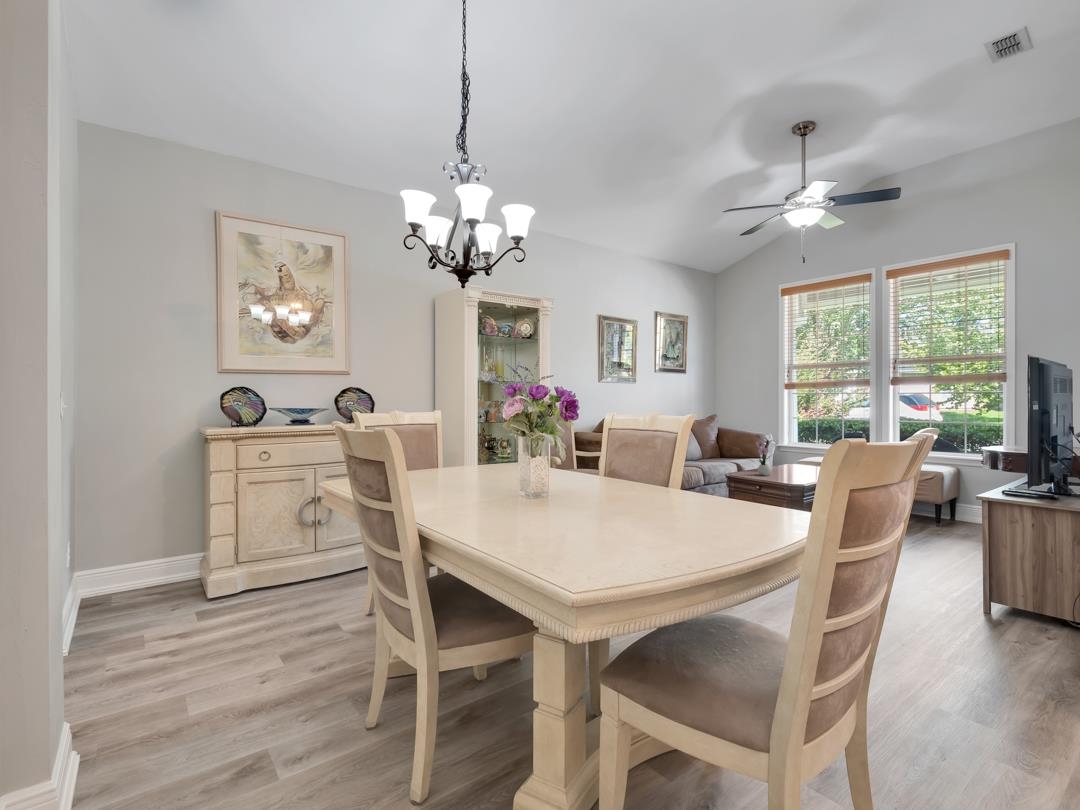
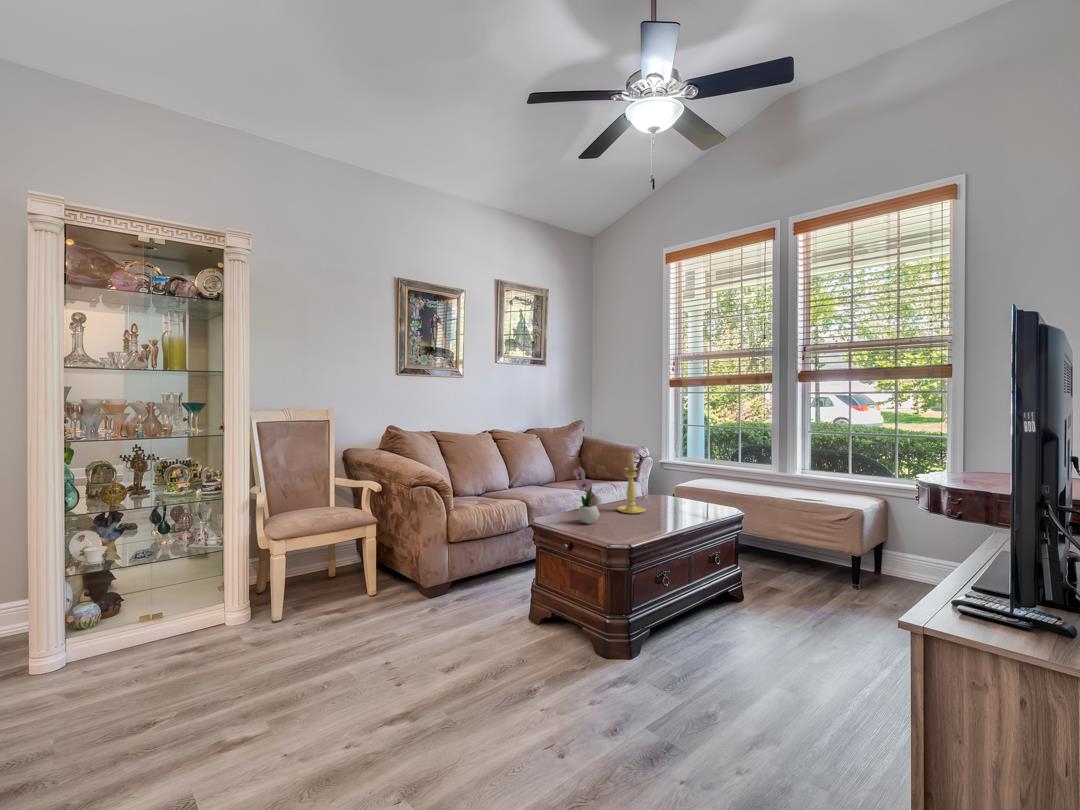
candle holder: none [775,432,796,472] -> present [617,452,646,514]

